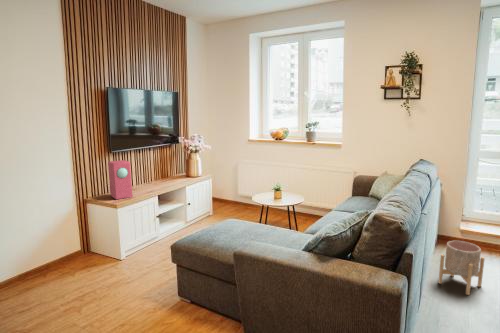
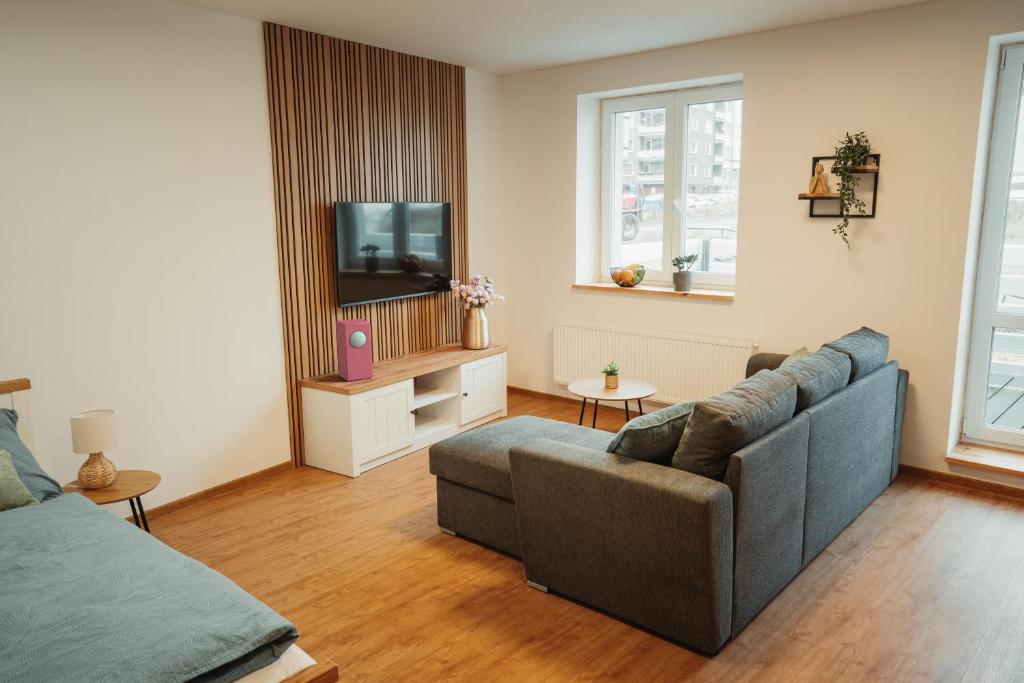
planter: present [439,241,484,295] -> none [862,465,938,551]

